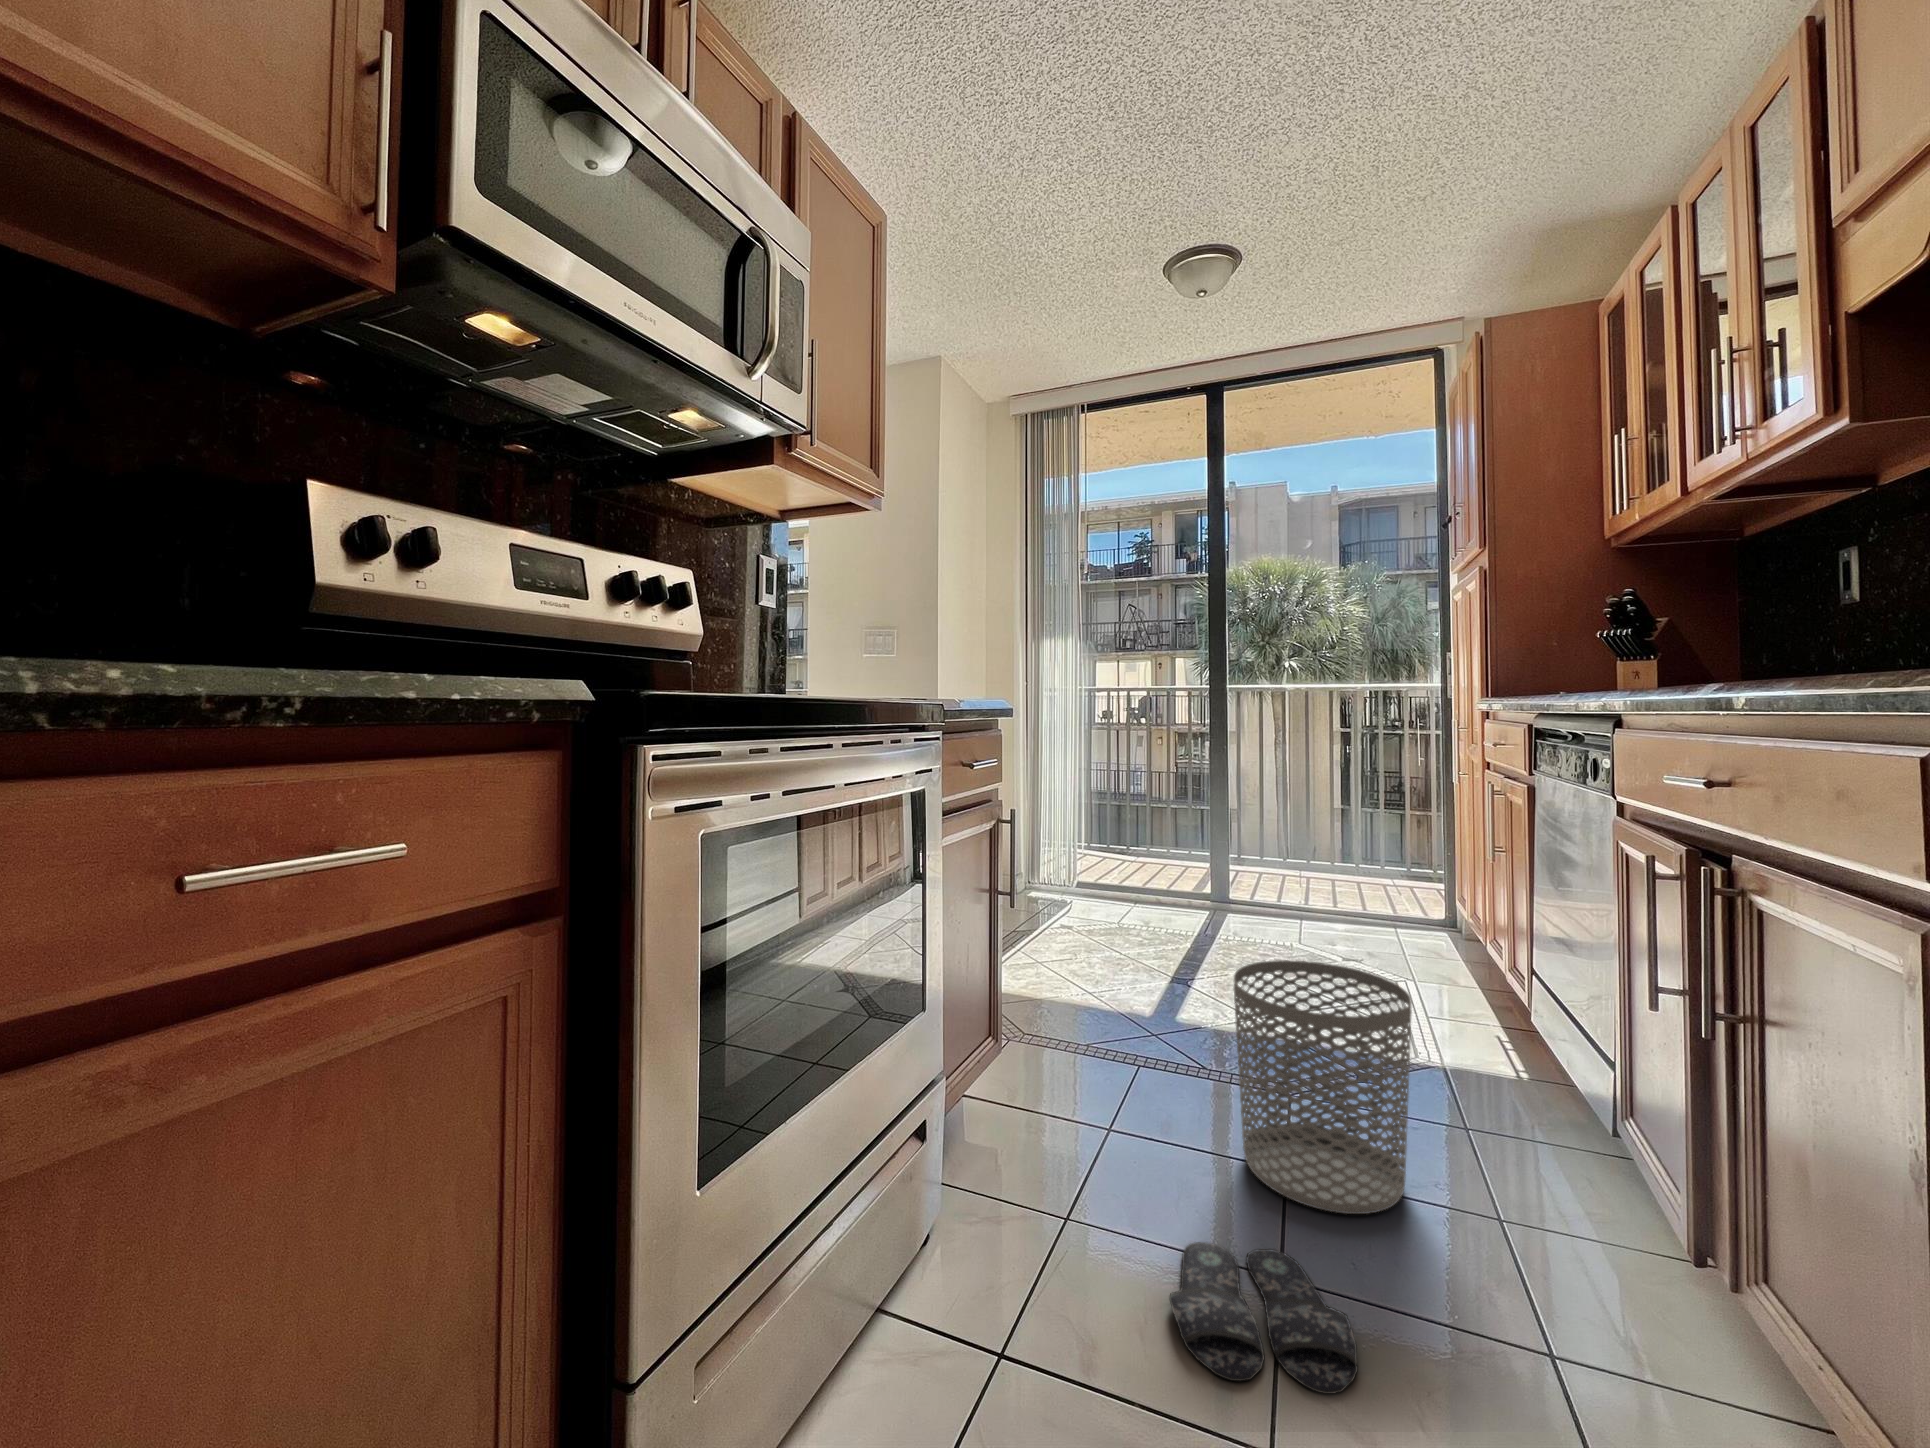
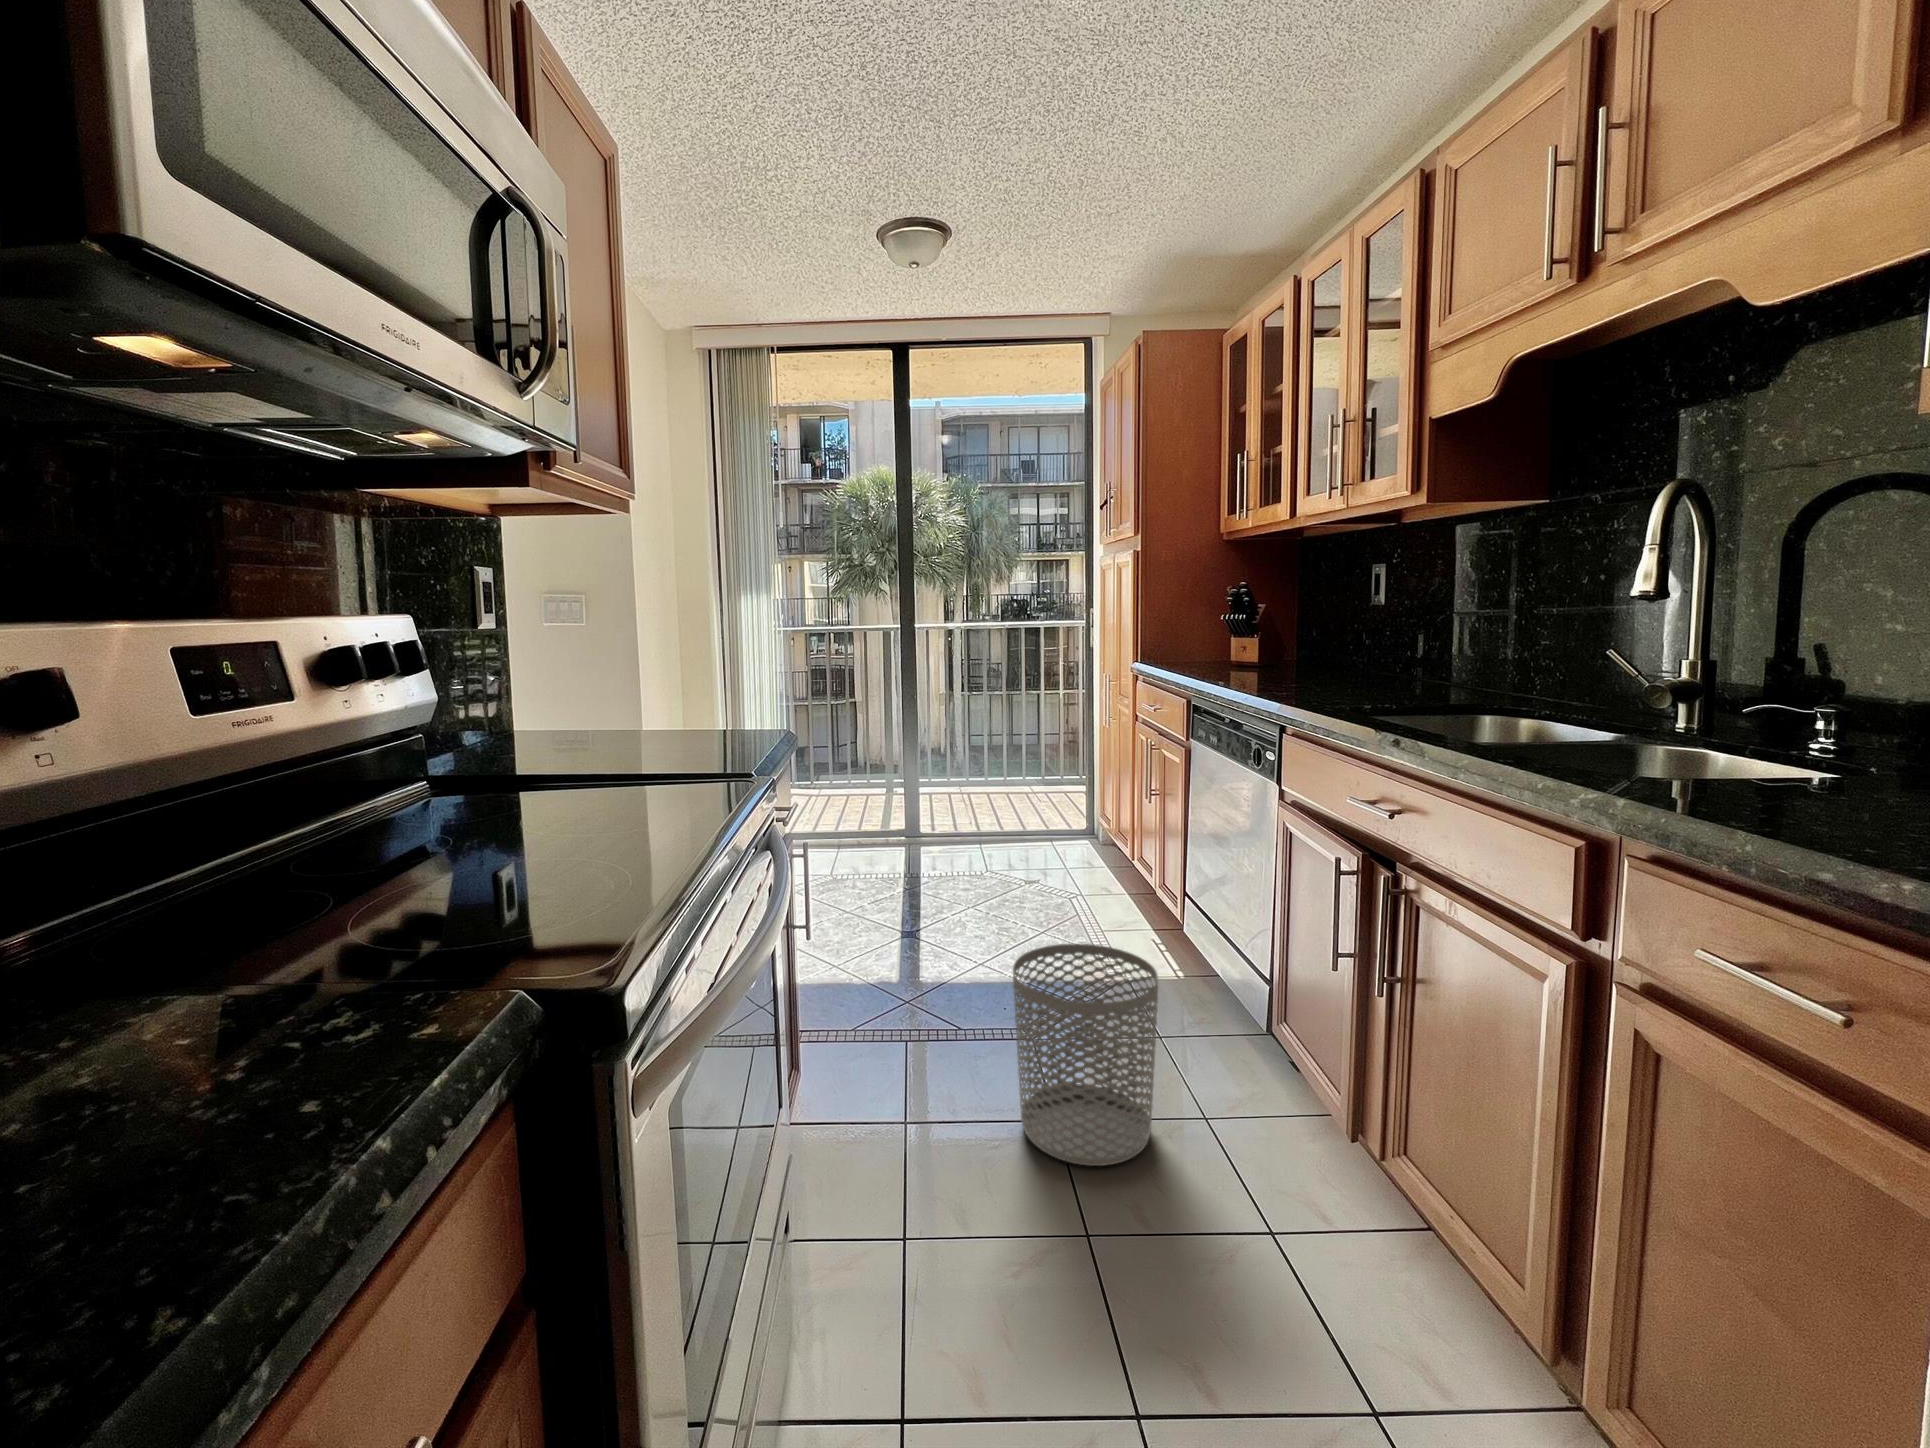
slippers: present [1170,1242,1358,1394] -> none [1007,1218,1170,1361]

